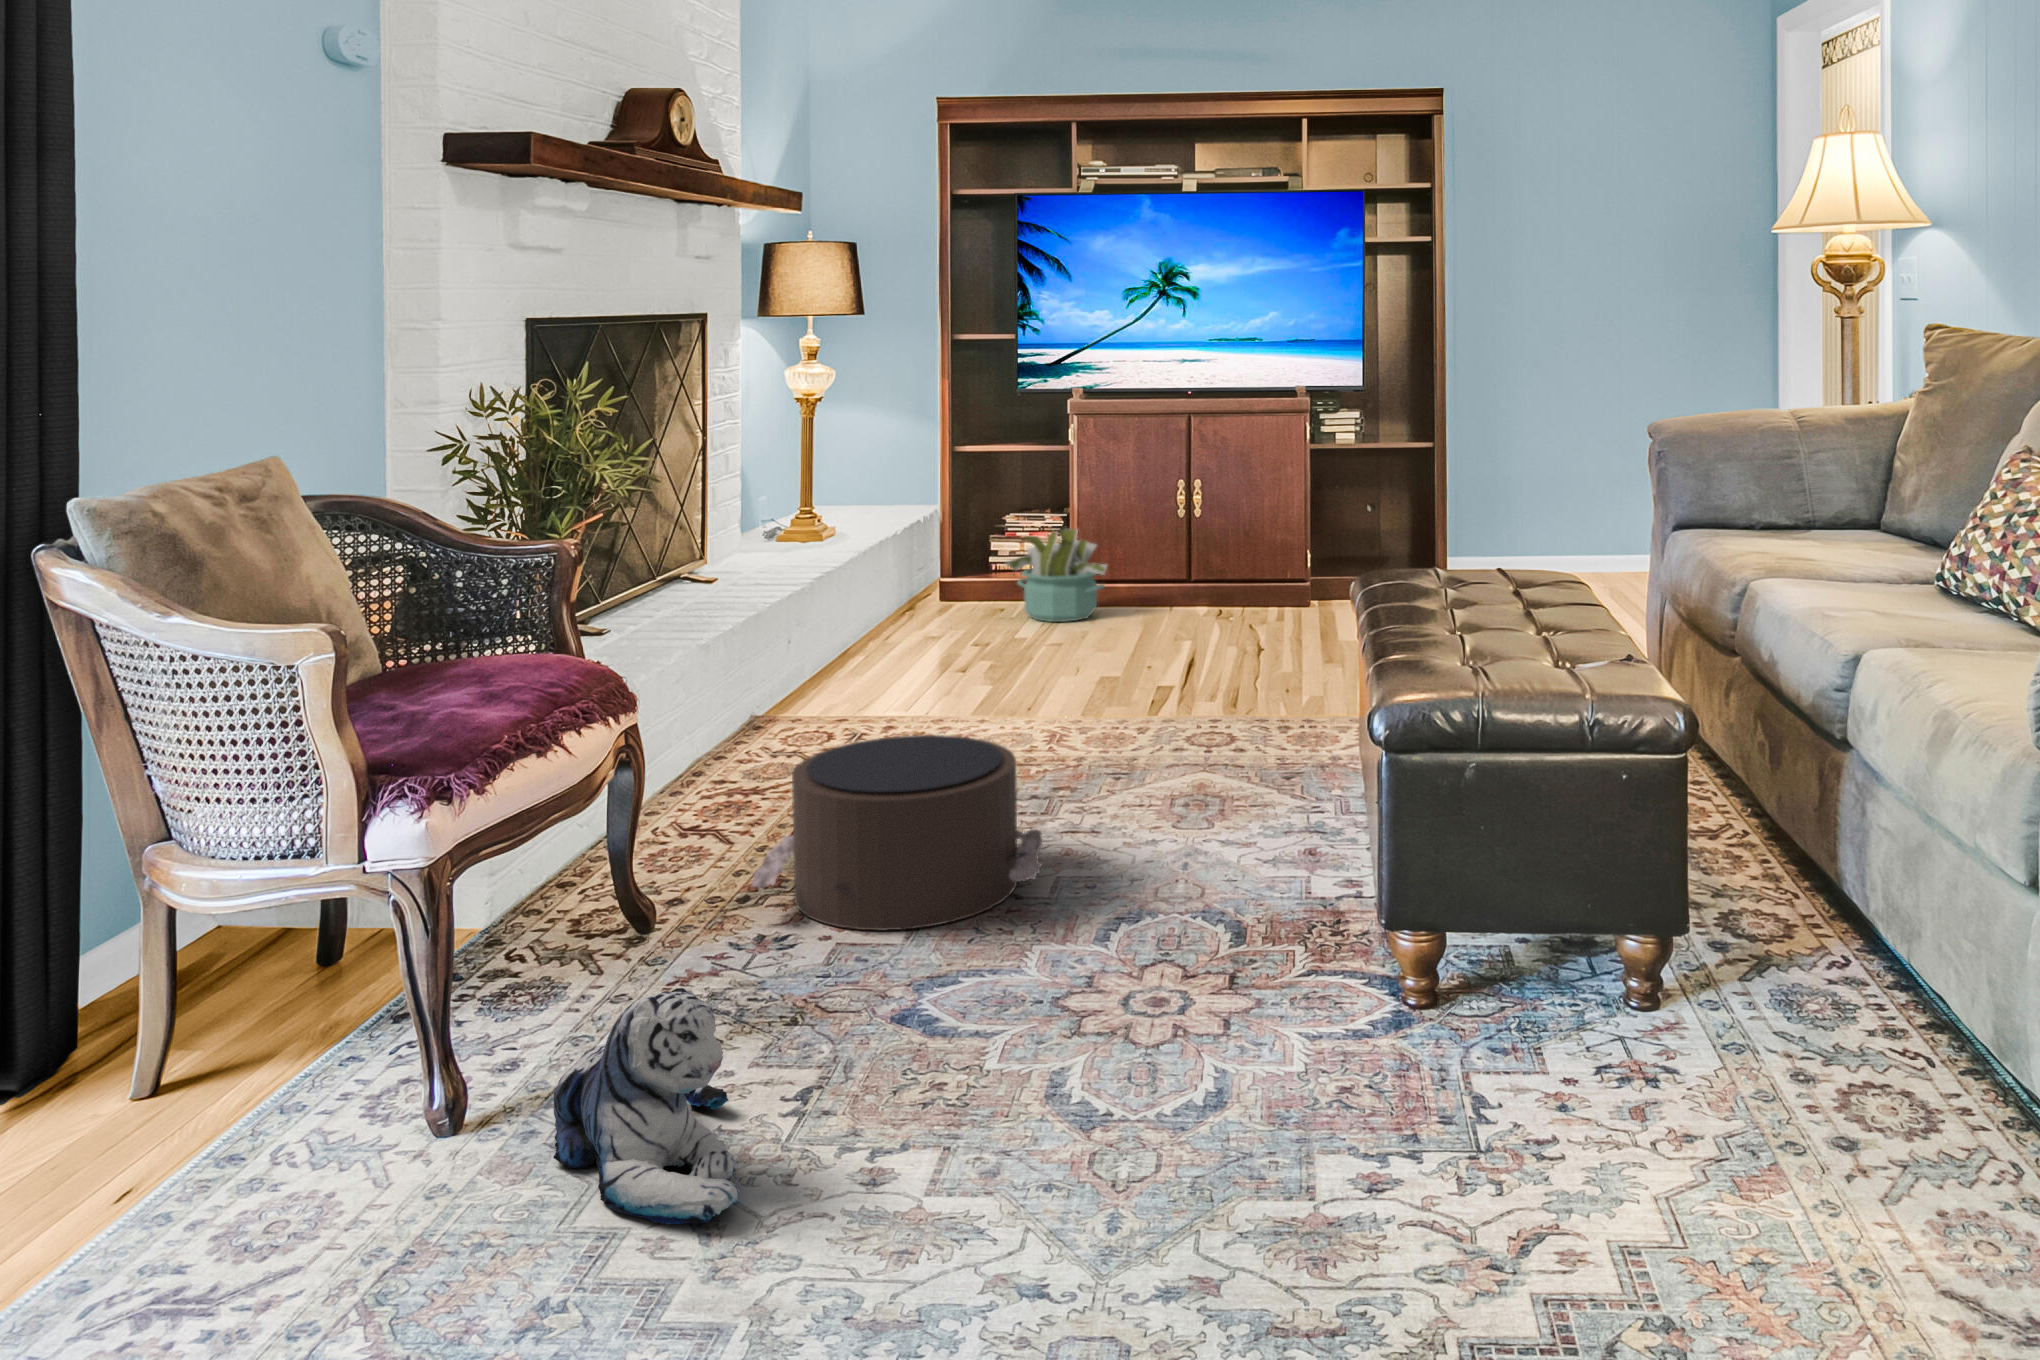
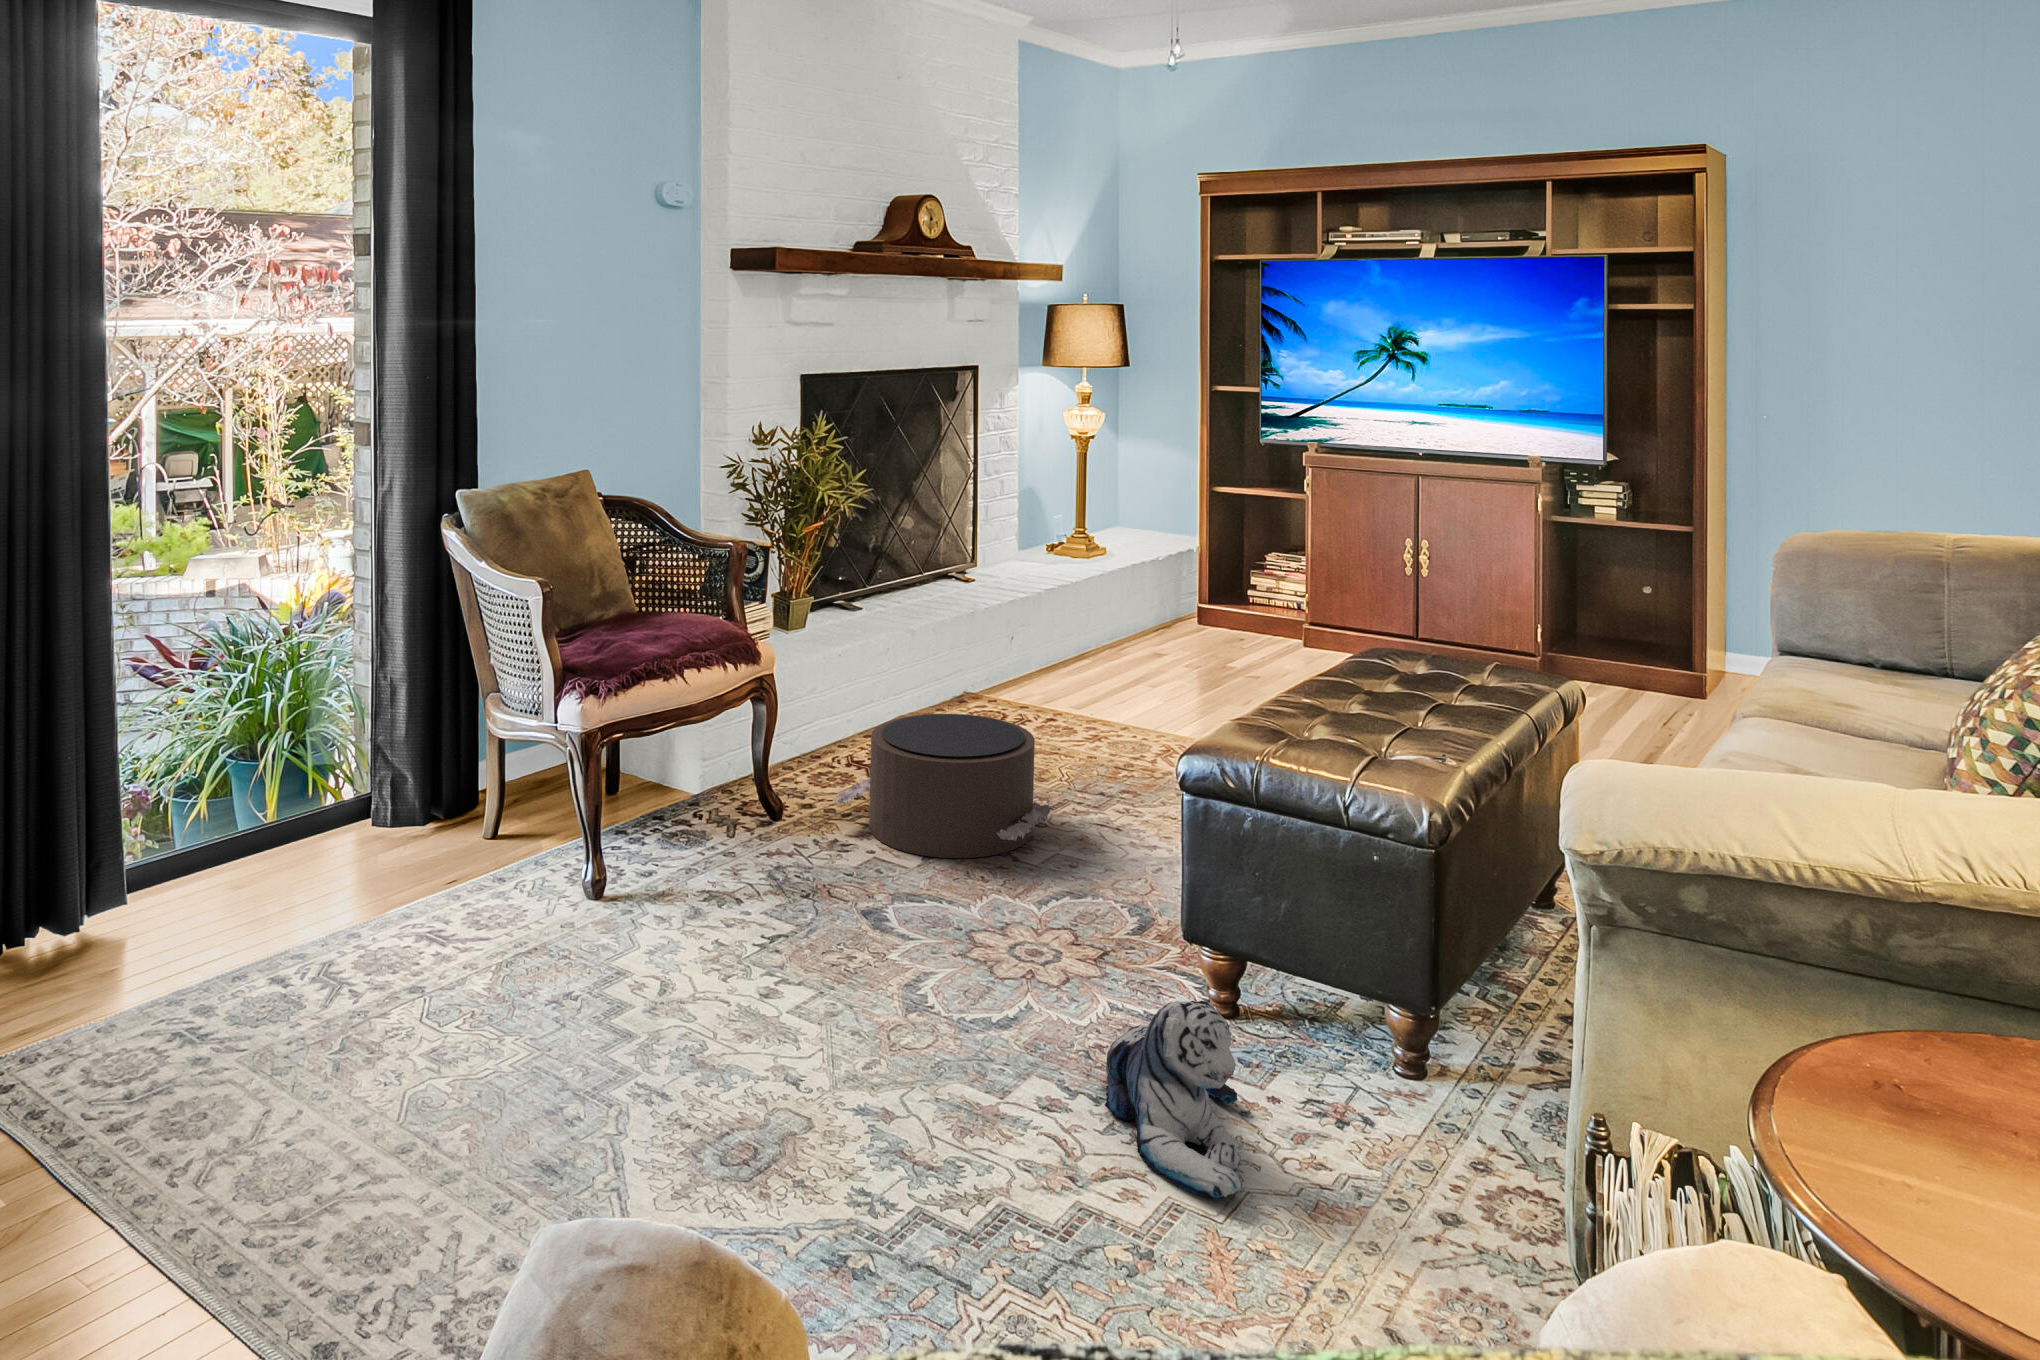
decorative plant: present [1006,529,1107,622] -> none [1220,565,1311,647]
plush toy: present [553,988,740,1224] -> present [1105,1001,1243,1200]

